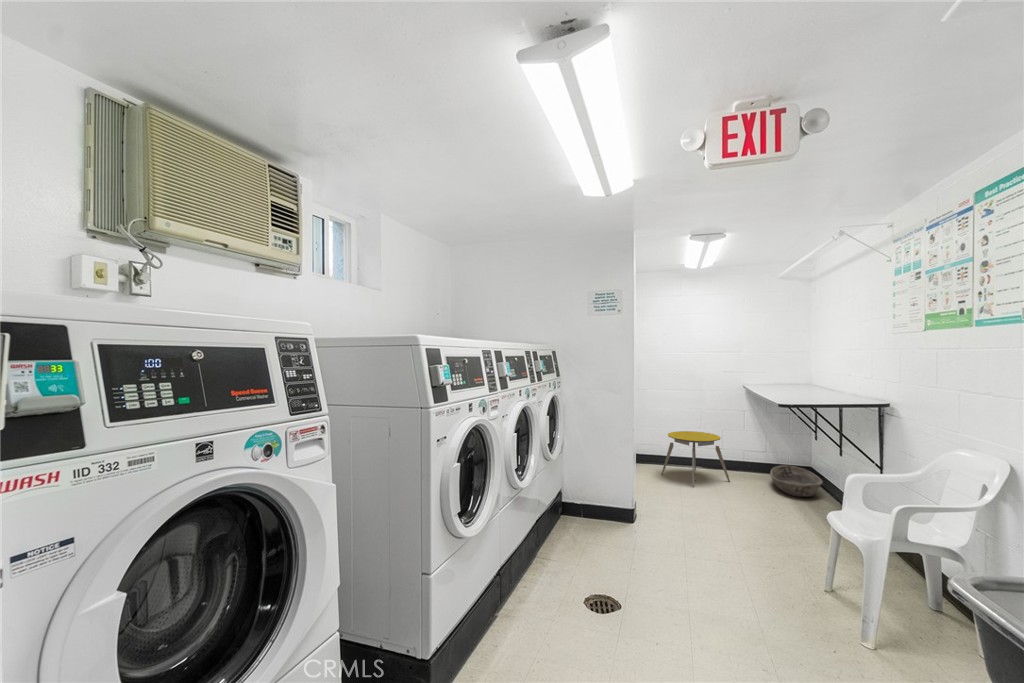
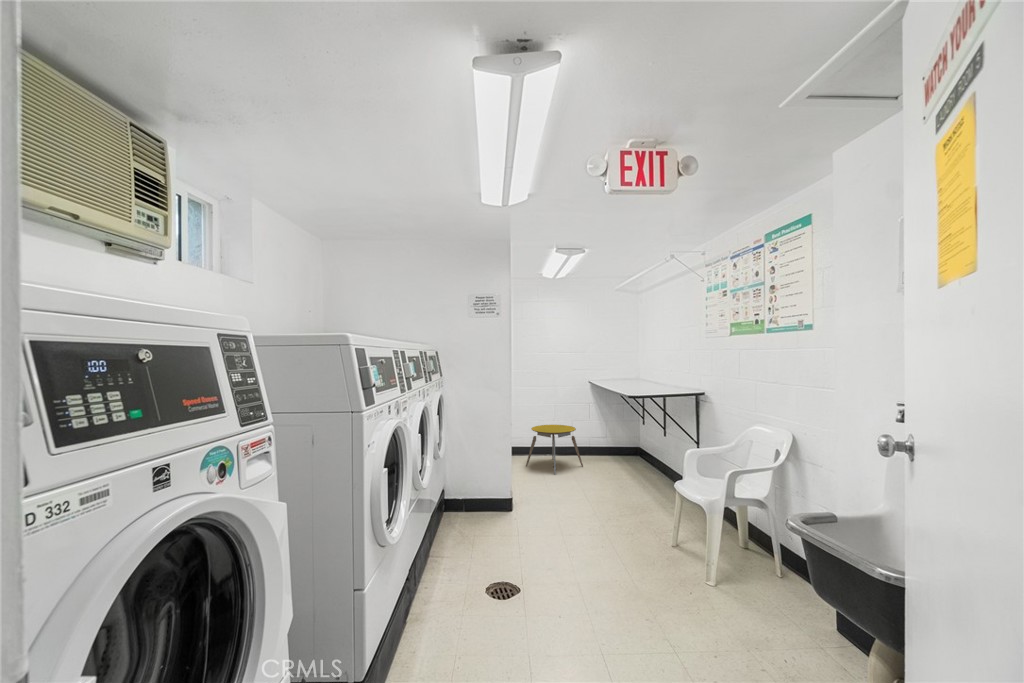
basket: present [770,465,823,497] -> none [614,448,653,473]

